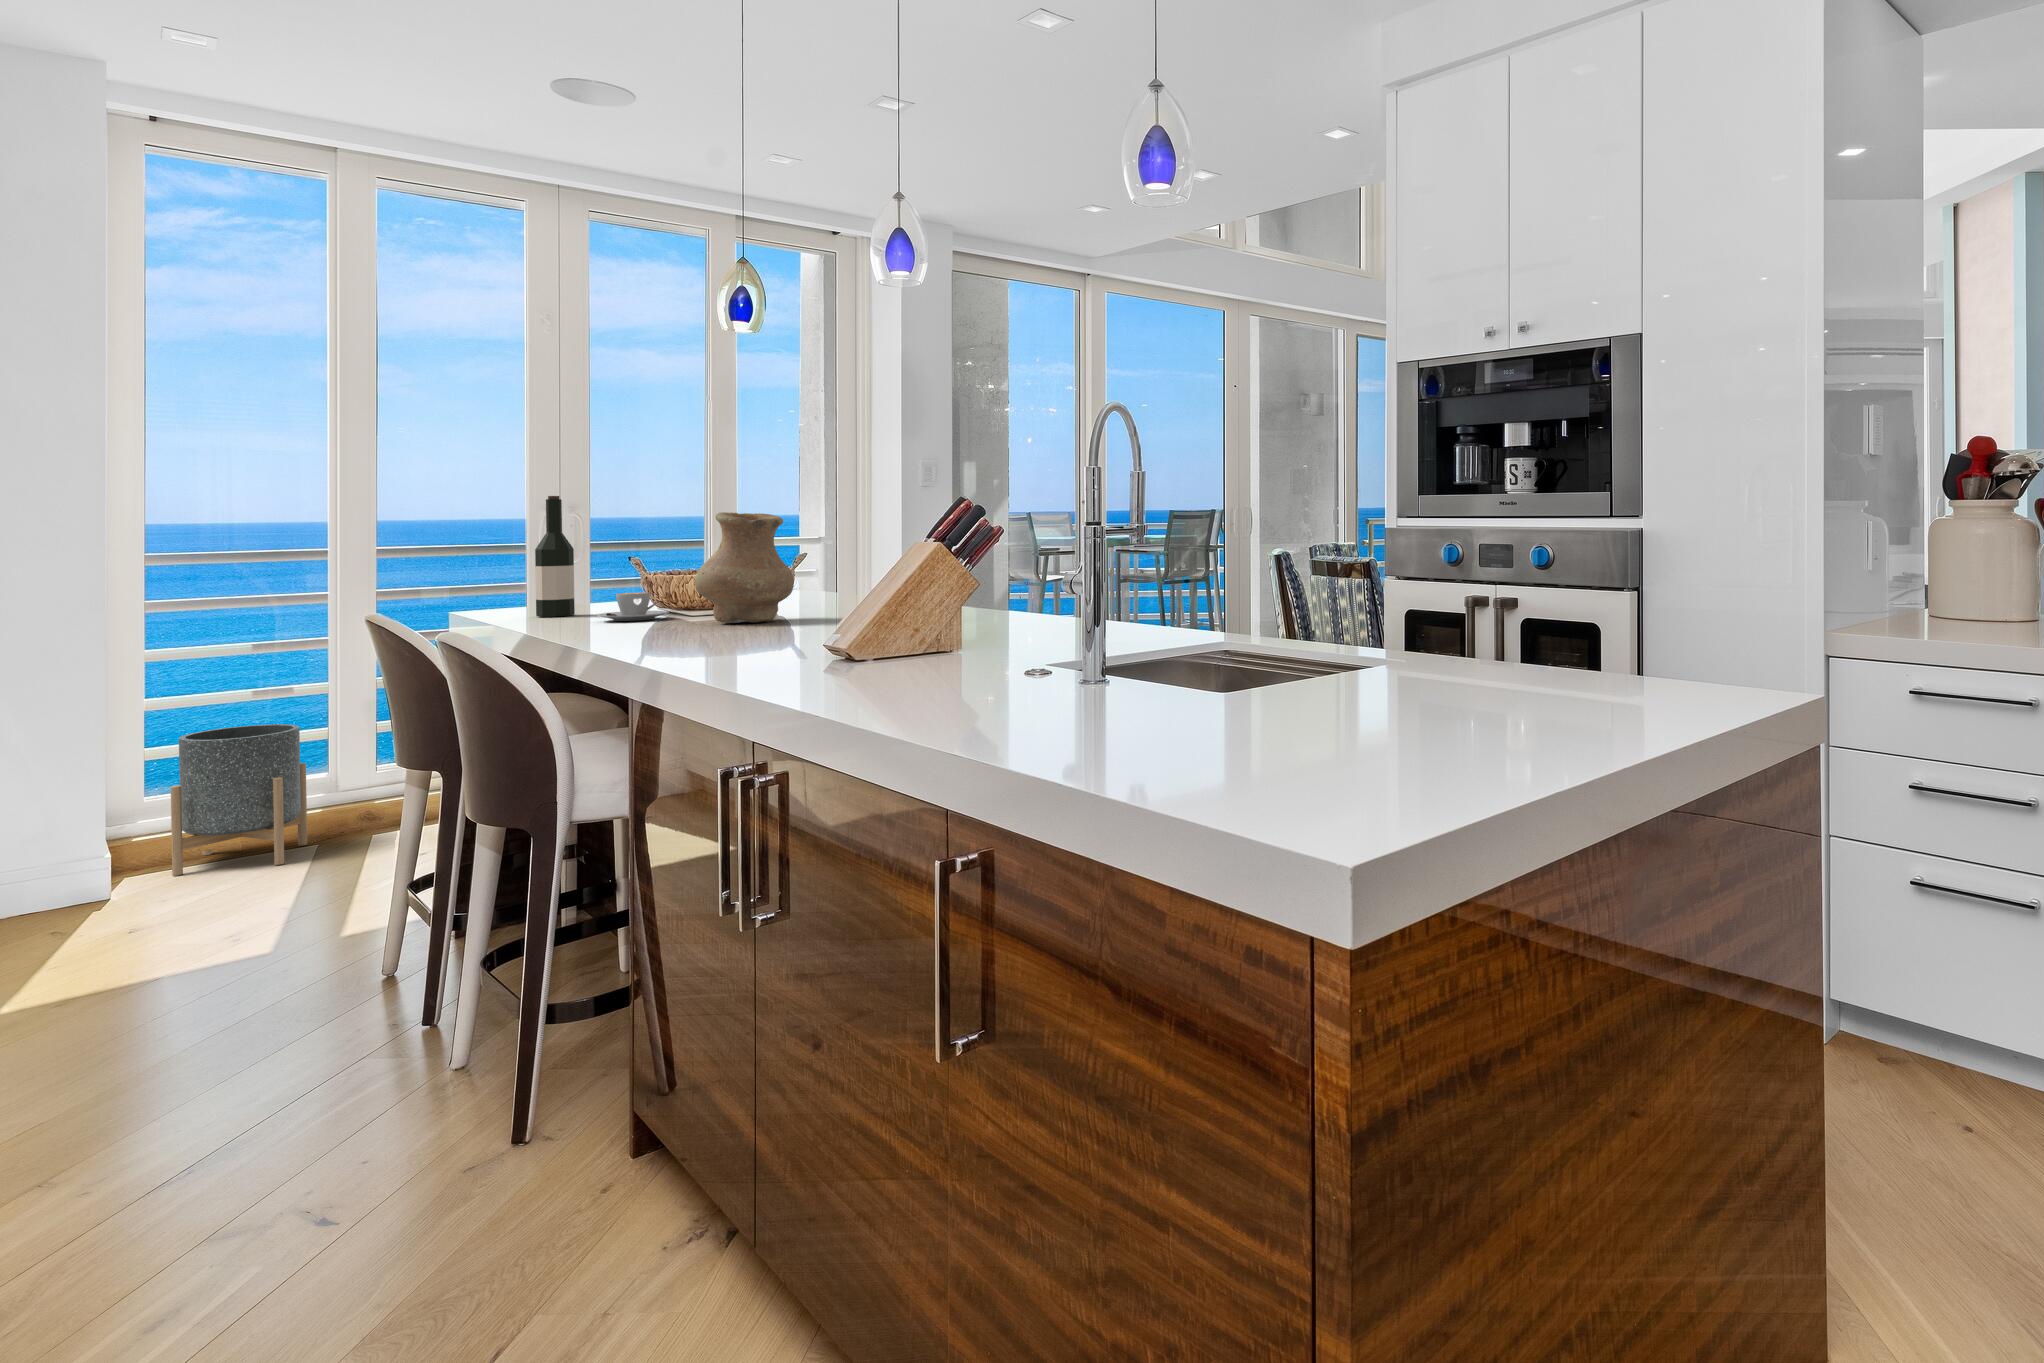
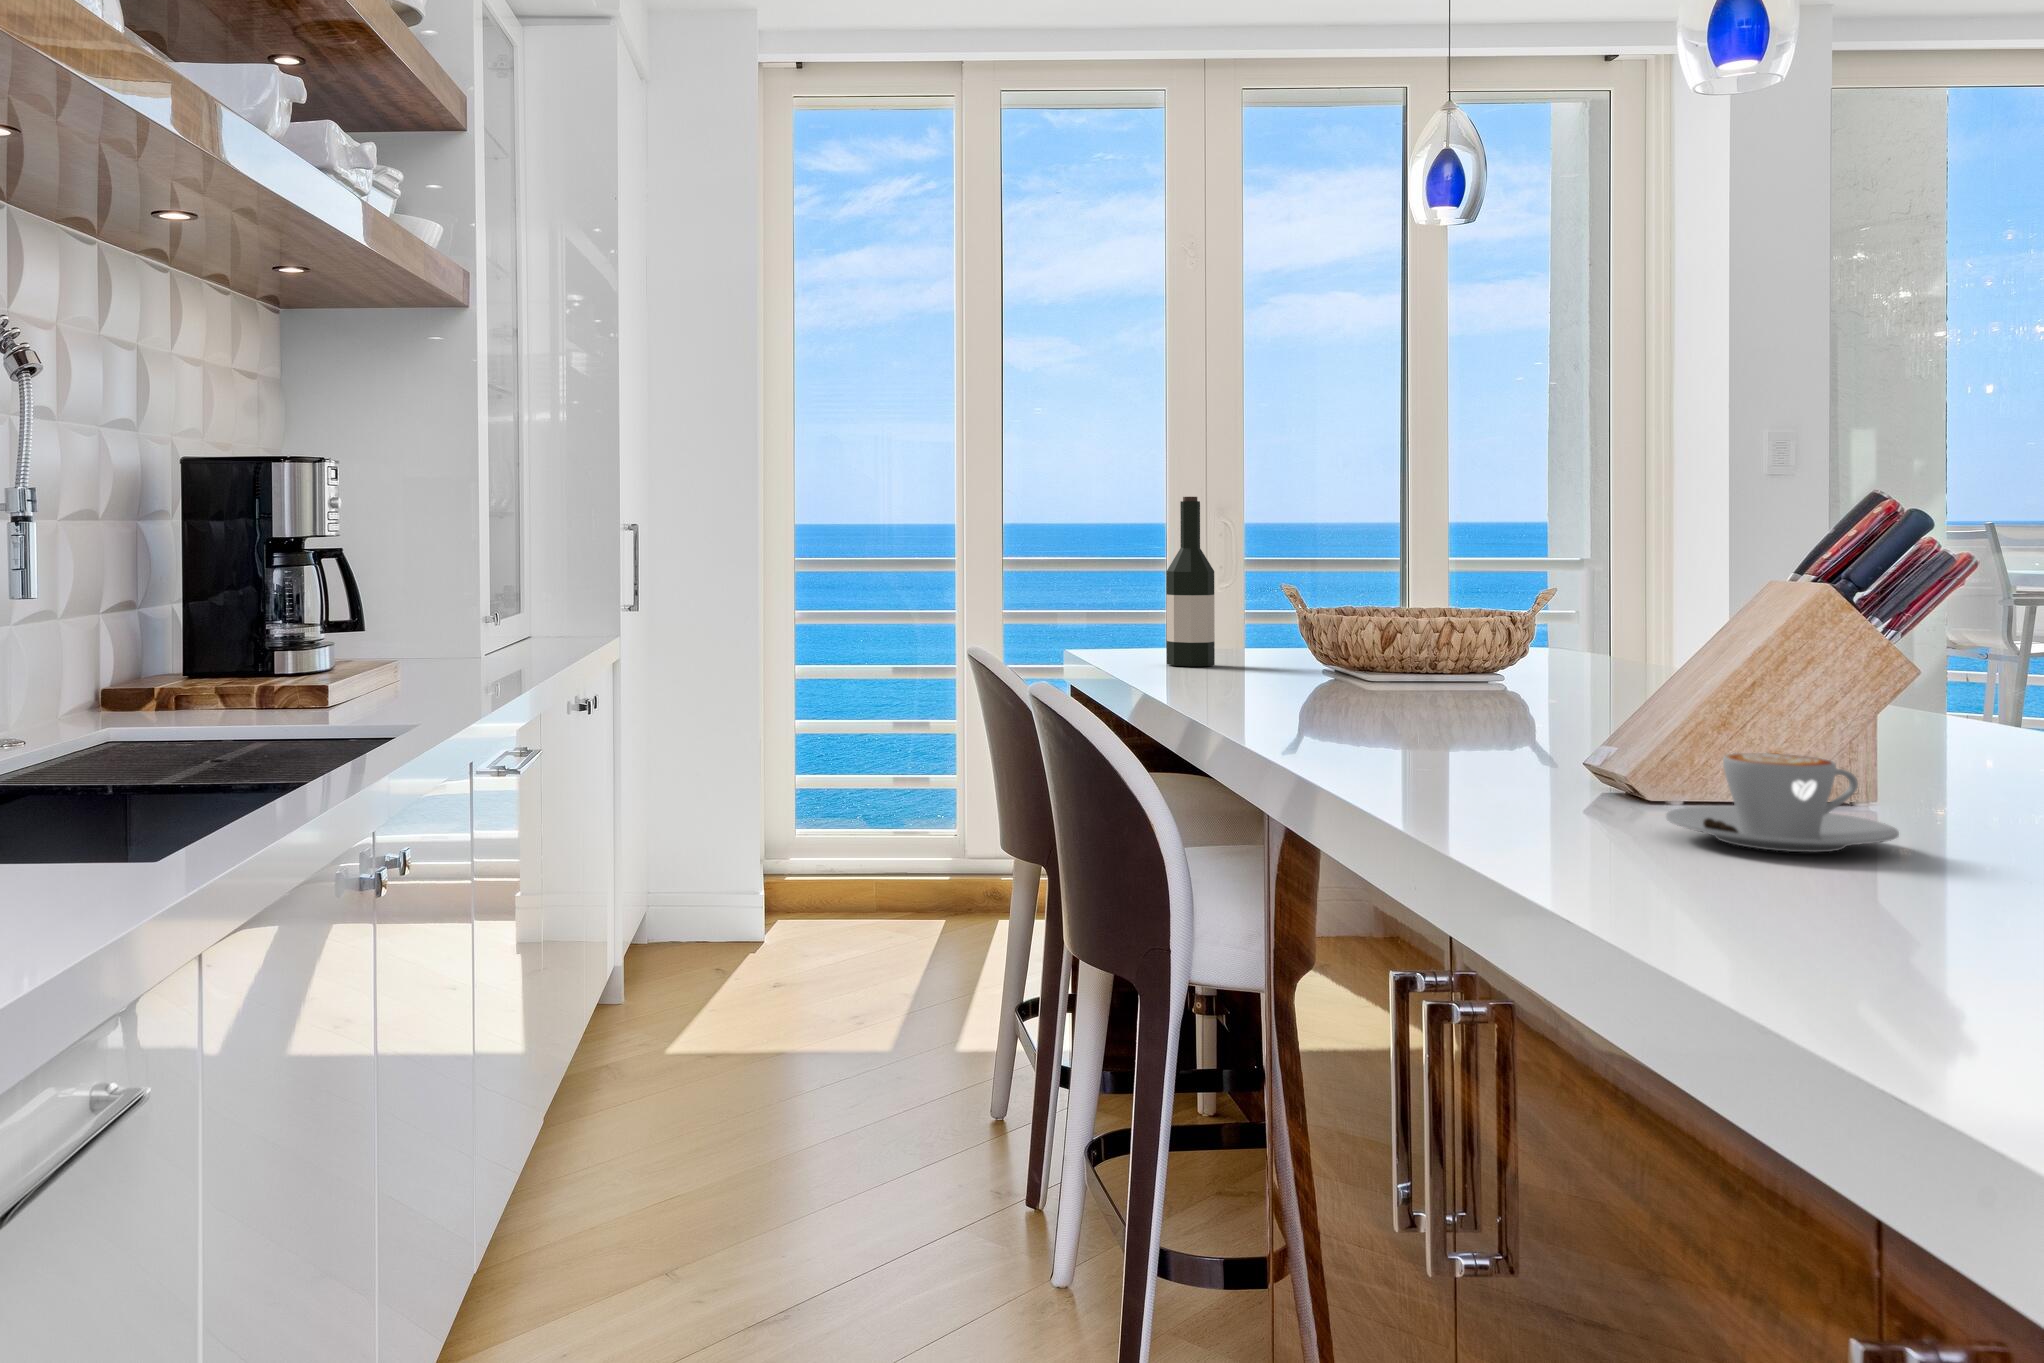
vase: present [695,512,794,623] -> none [1375,521,1533,699]
coffee cup: present [598,592,669,621] -> present [1666,753,1899,852]
planter: present [171,724,307,876] -> none [816,765,938,934]

